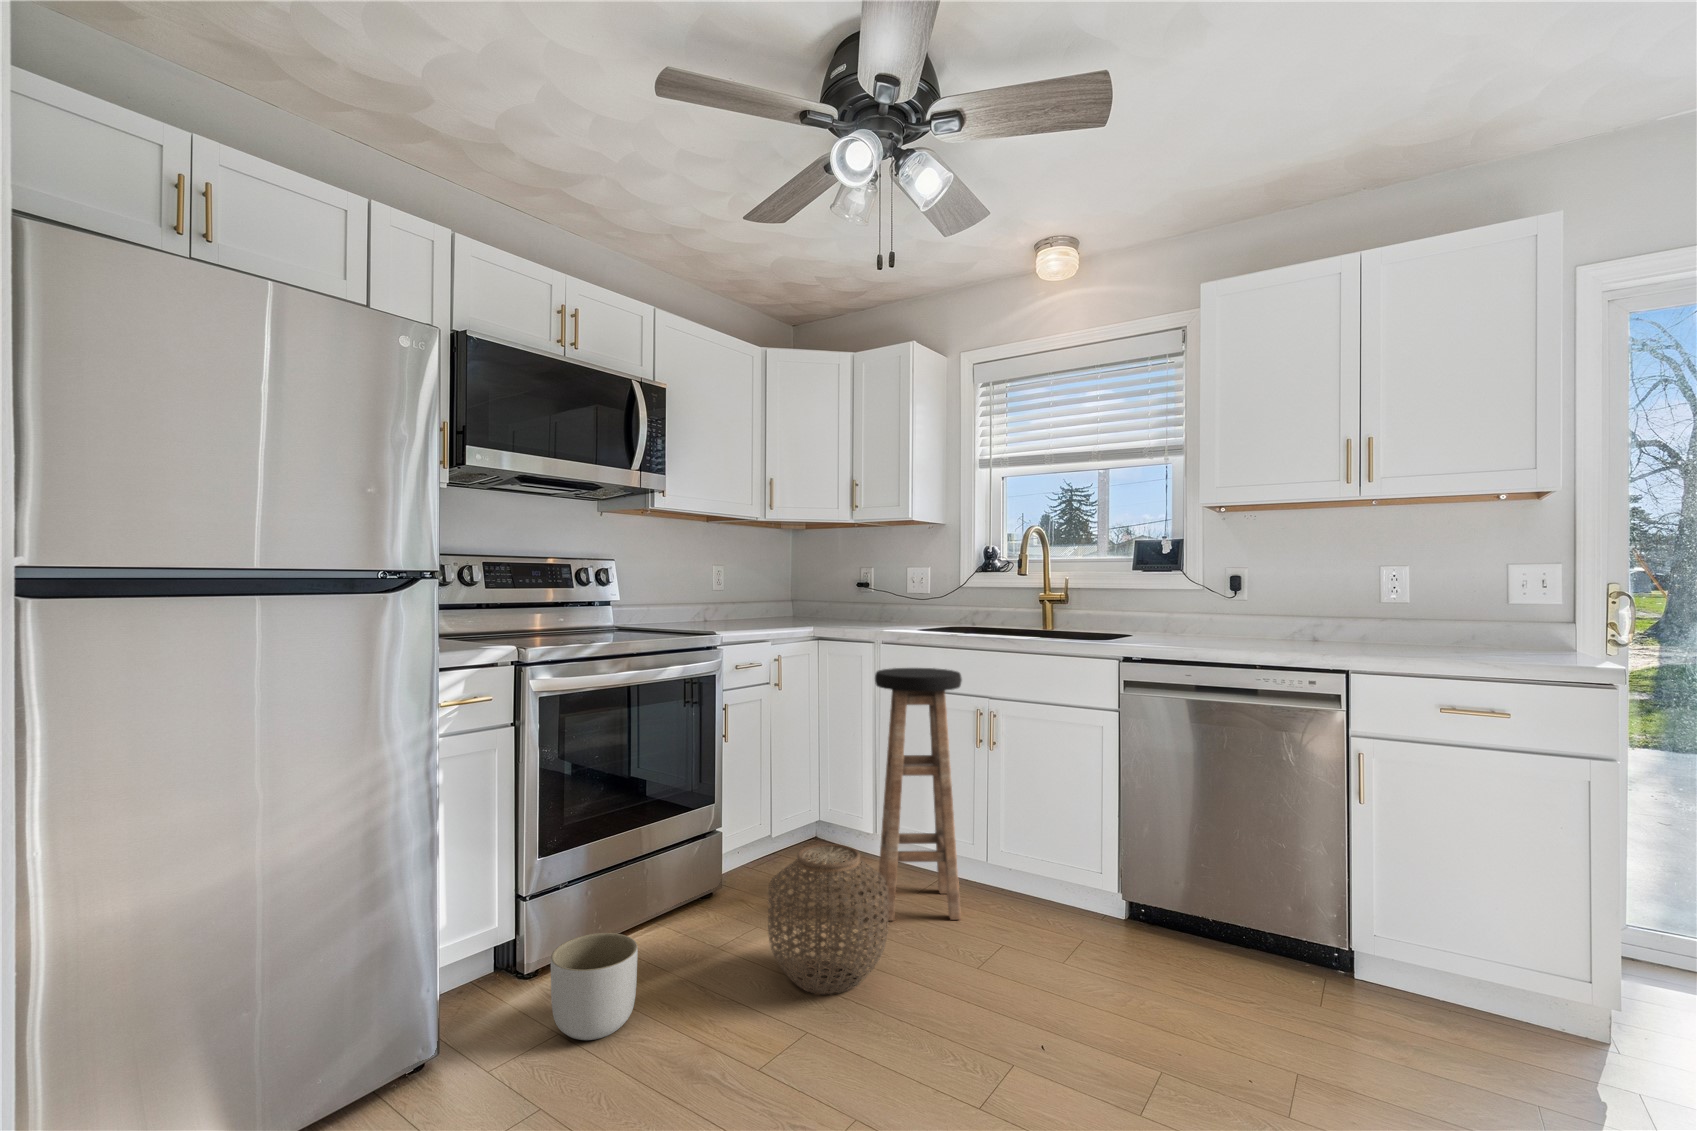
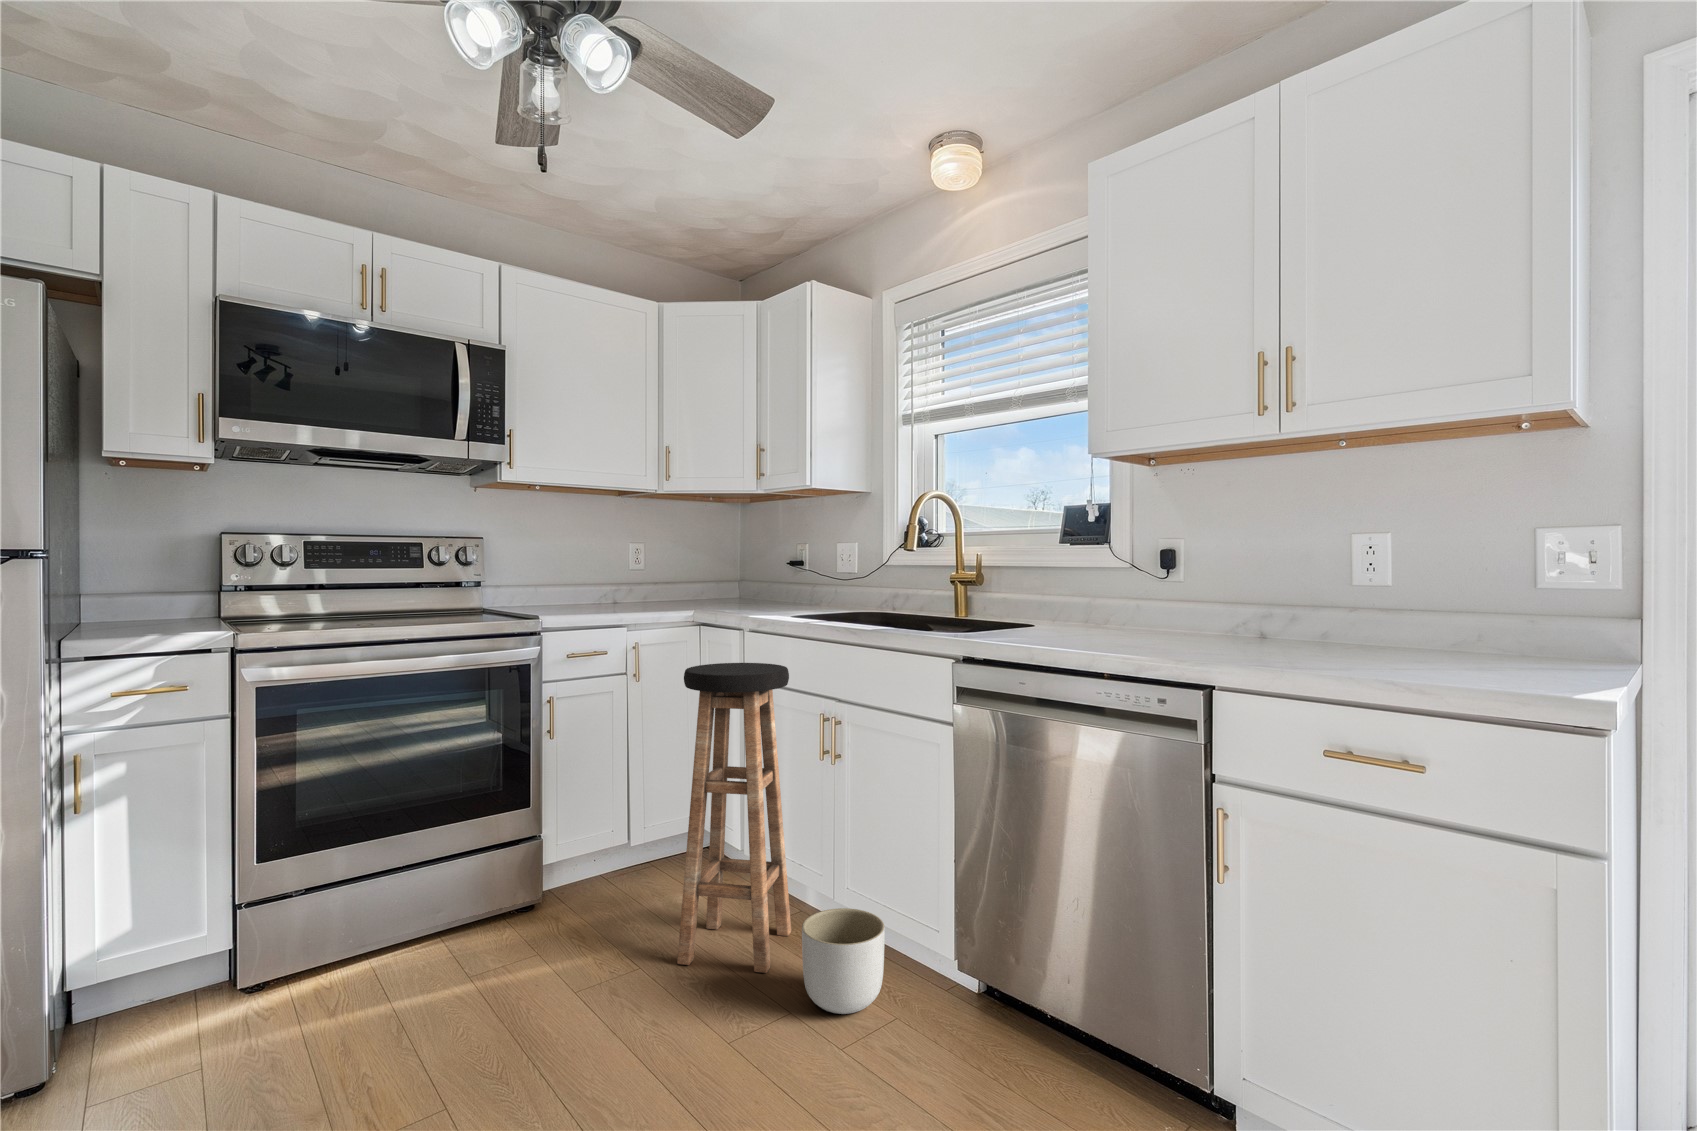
woven basket: present [768,844,888,994] -> none [457,872,612,1057]
planter: present [551,933,638,1040] -> present [802,908,885,1014]

